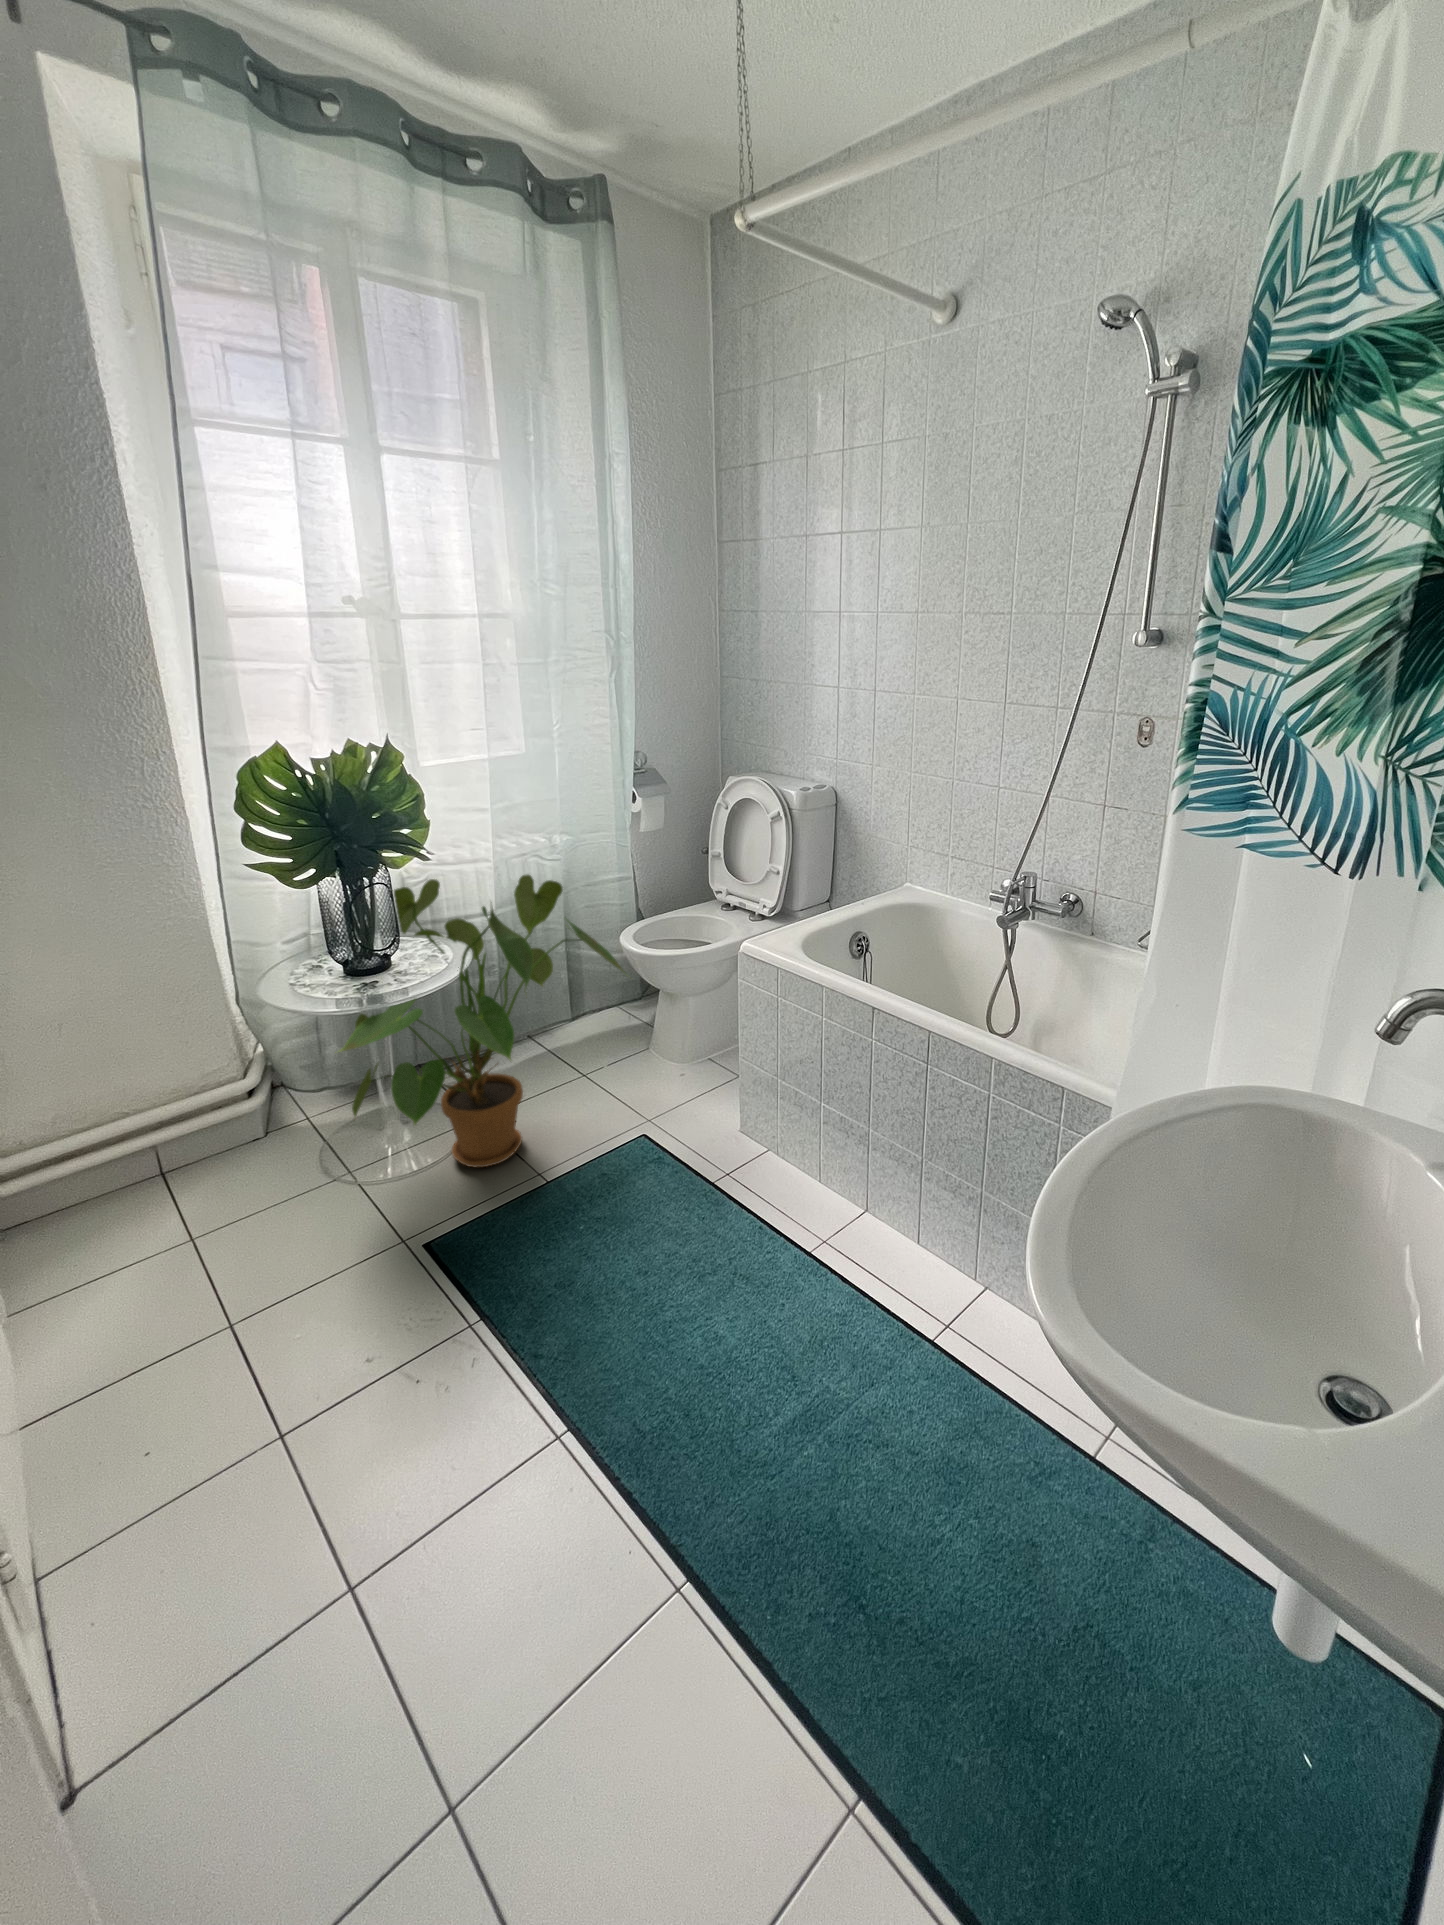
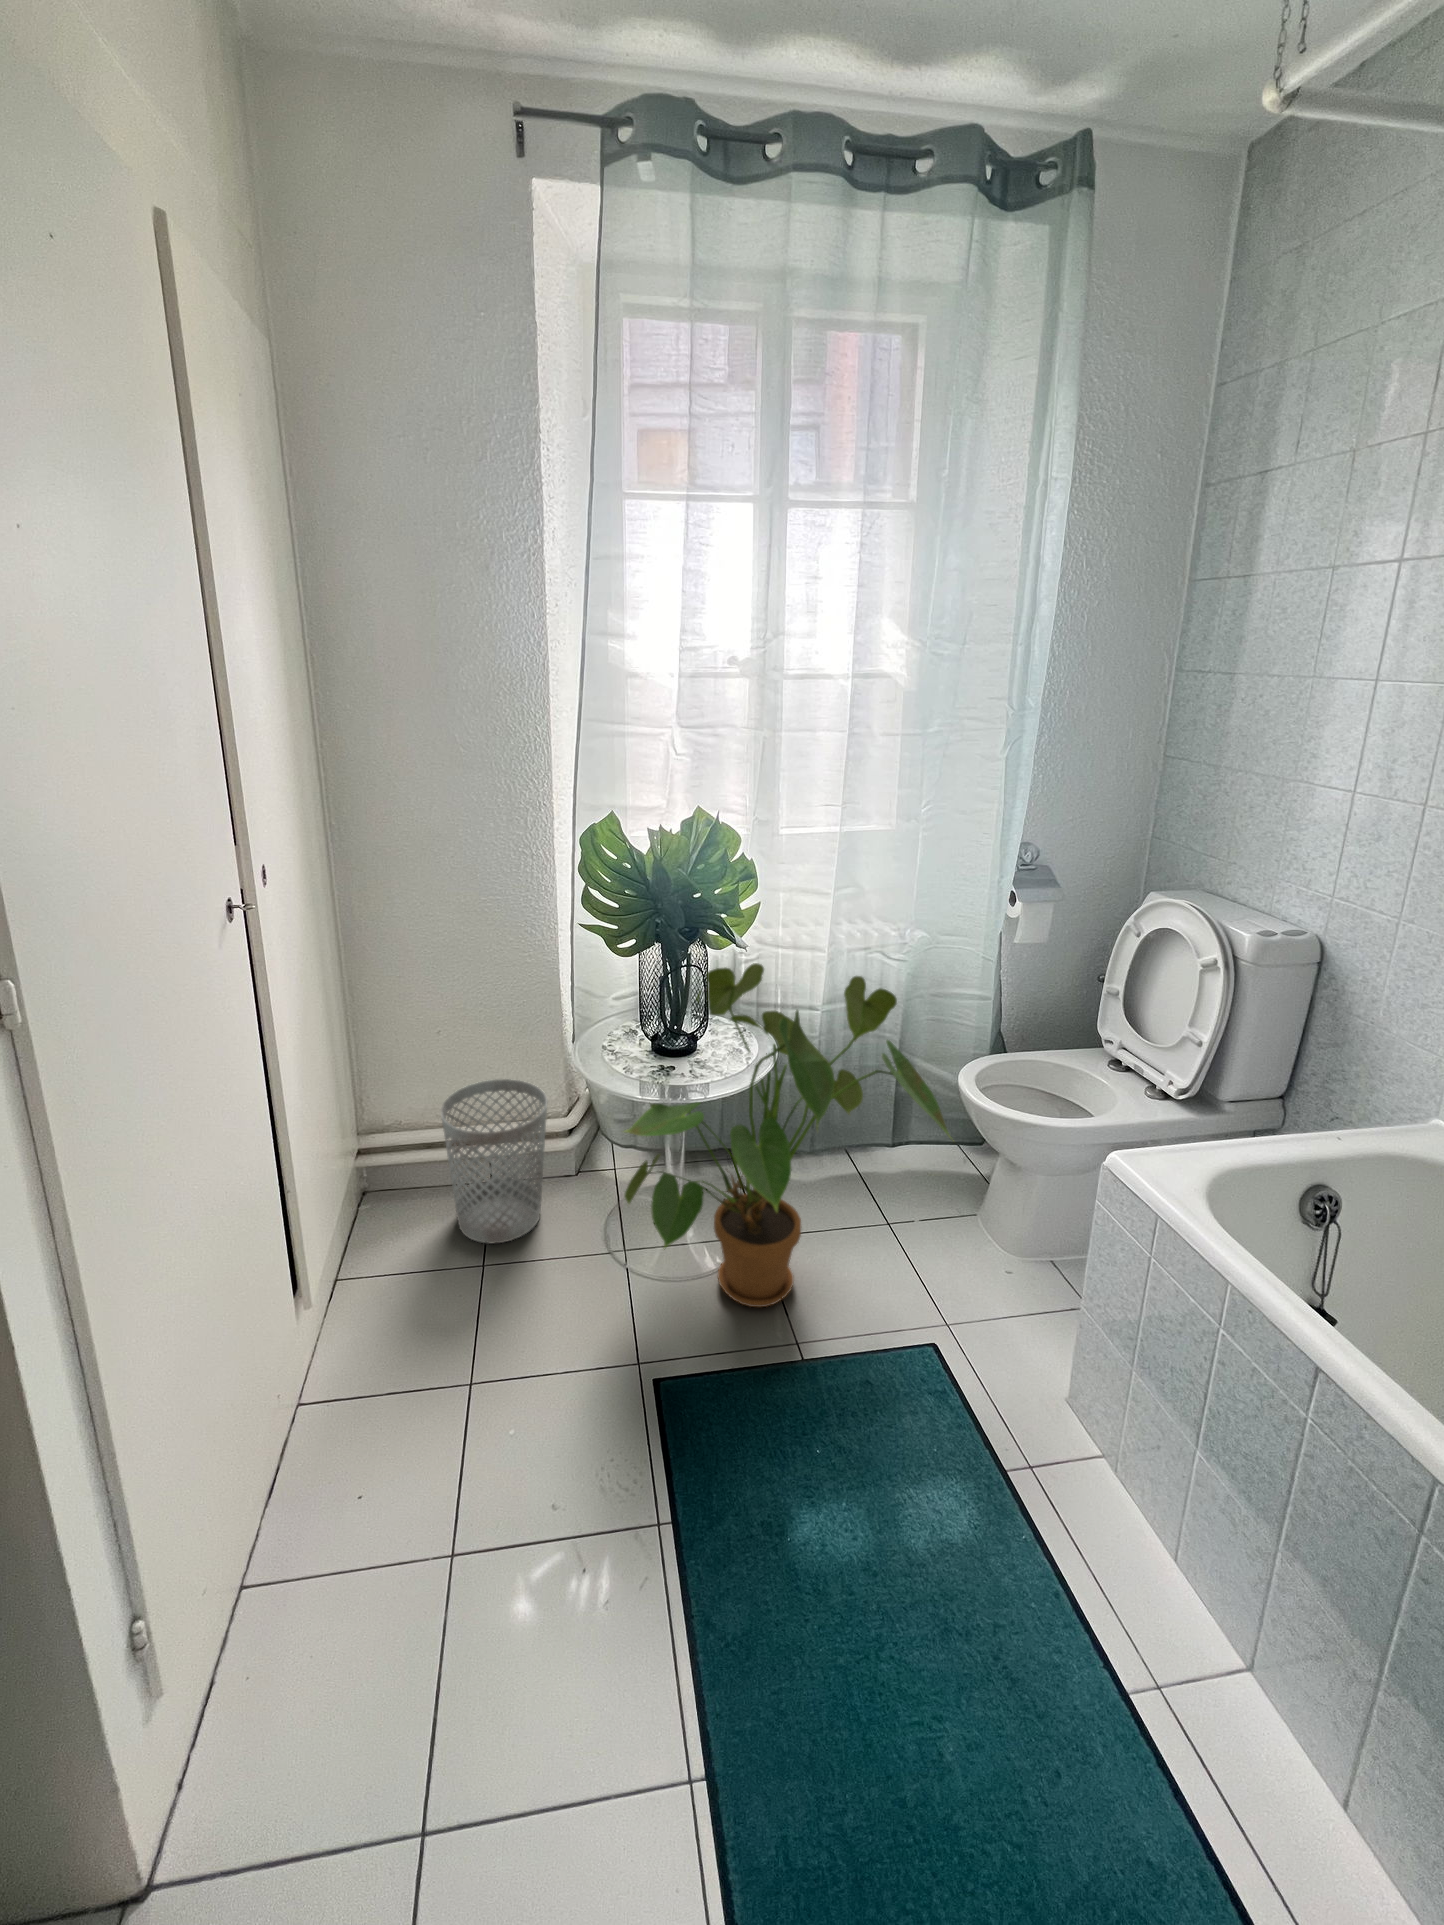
wastebasket: none [93,1051,240,1225] -> present [441,1079,547,1244]

